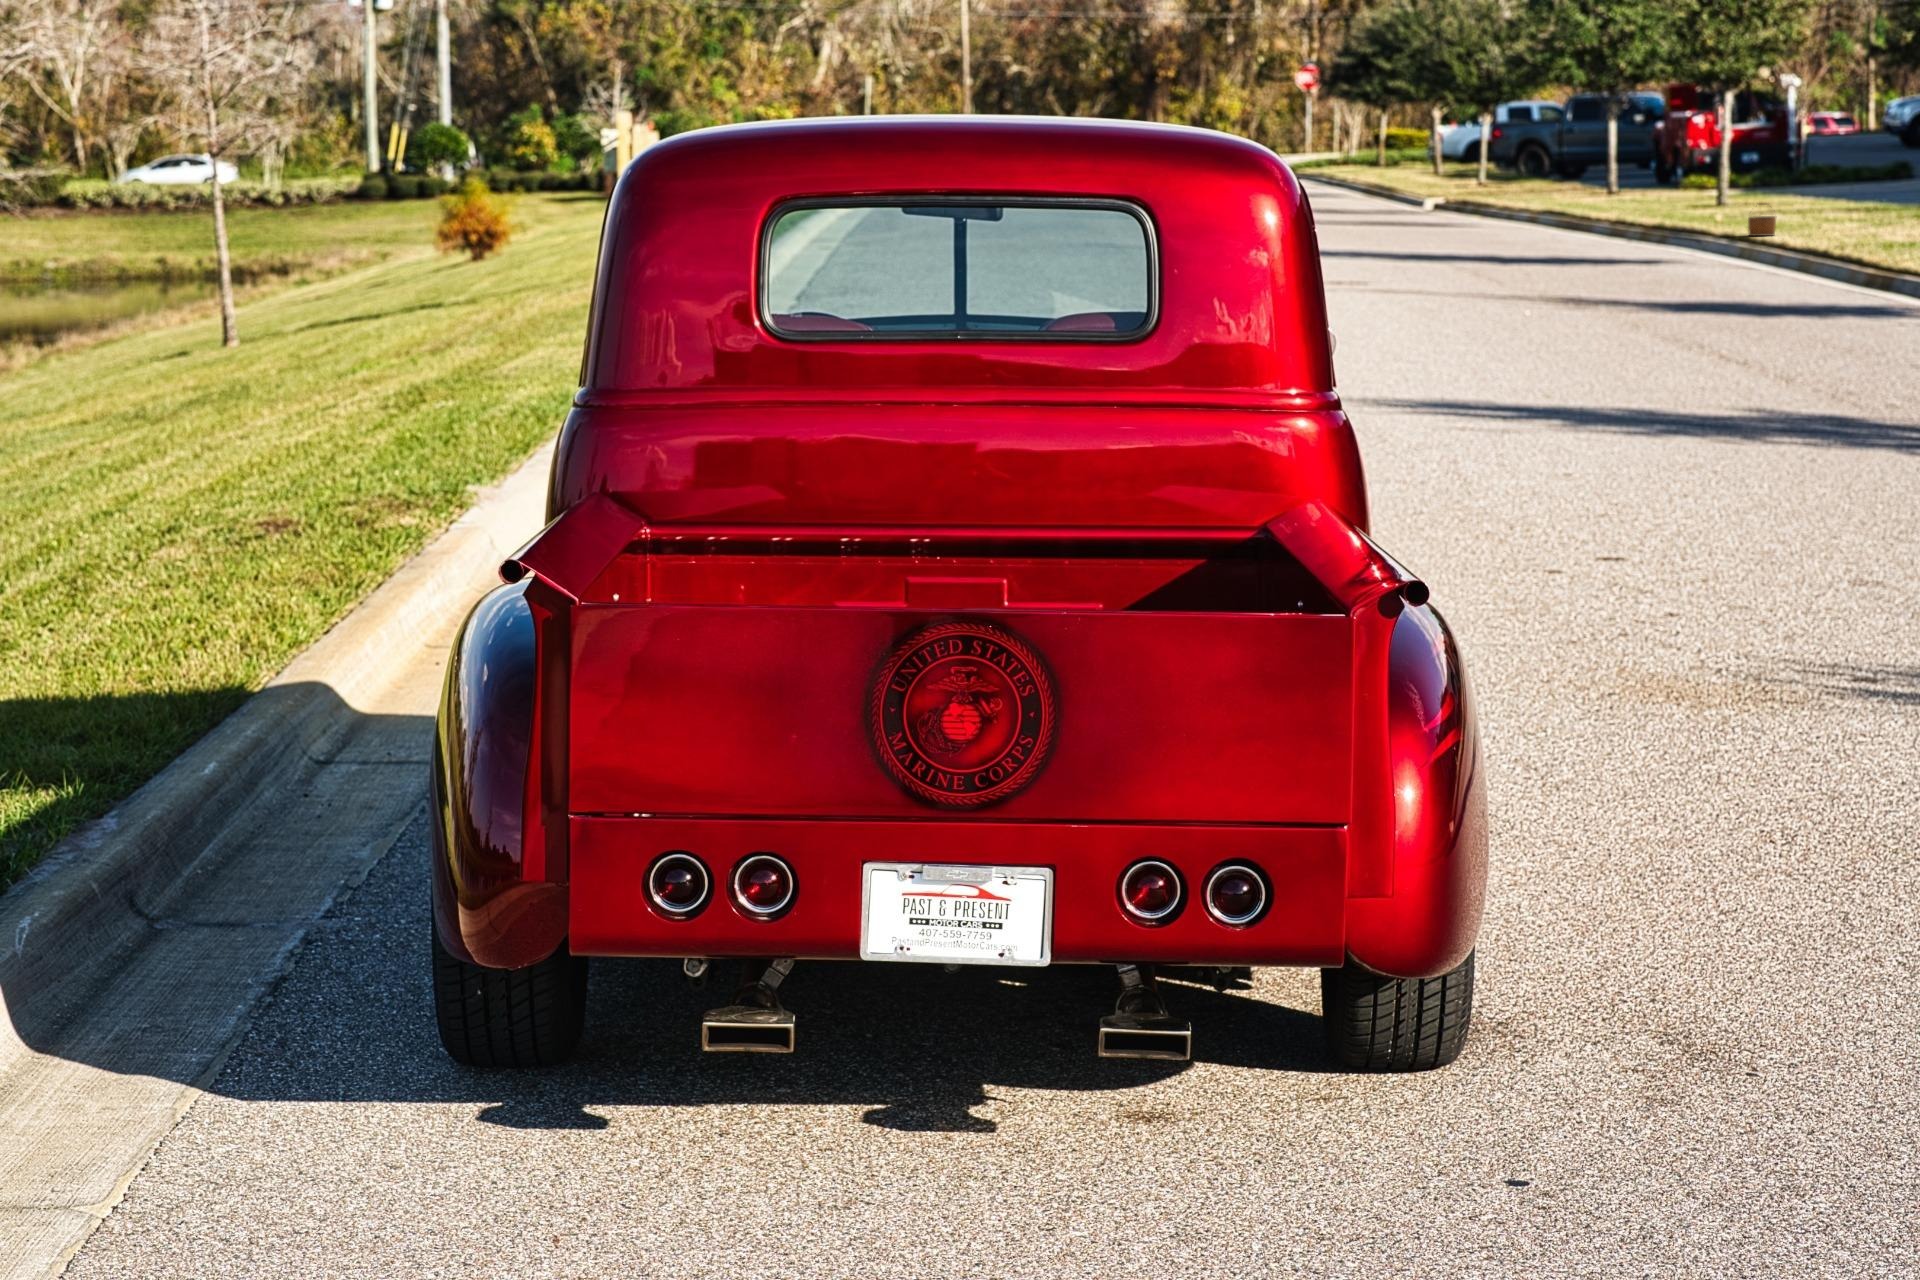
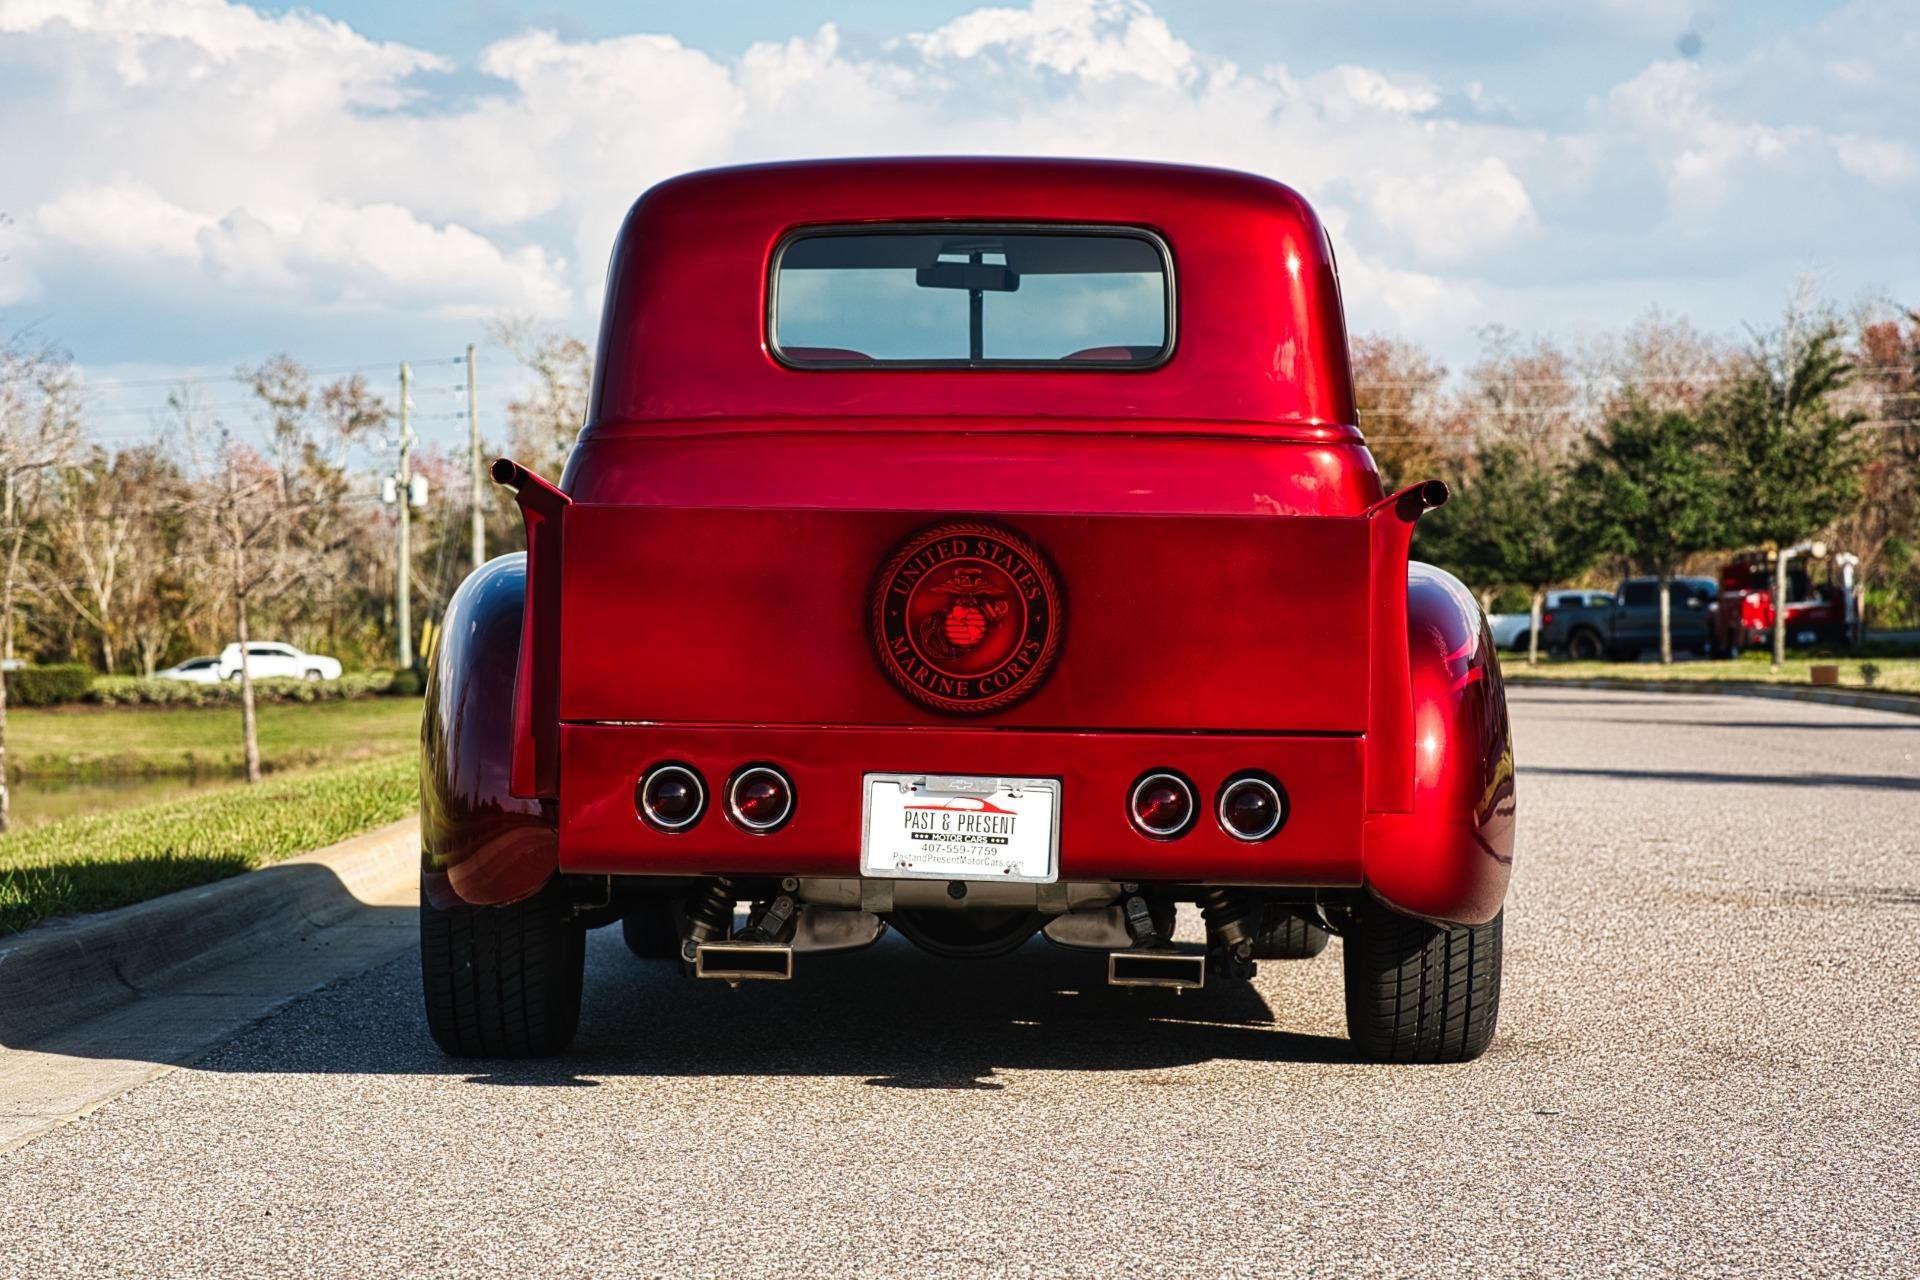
potted plant: none [1792,213,1817,237] -> present [1859,662,1881,685]

